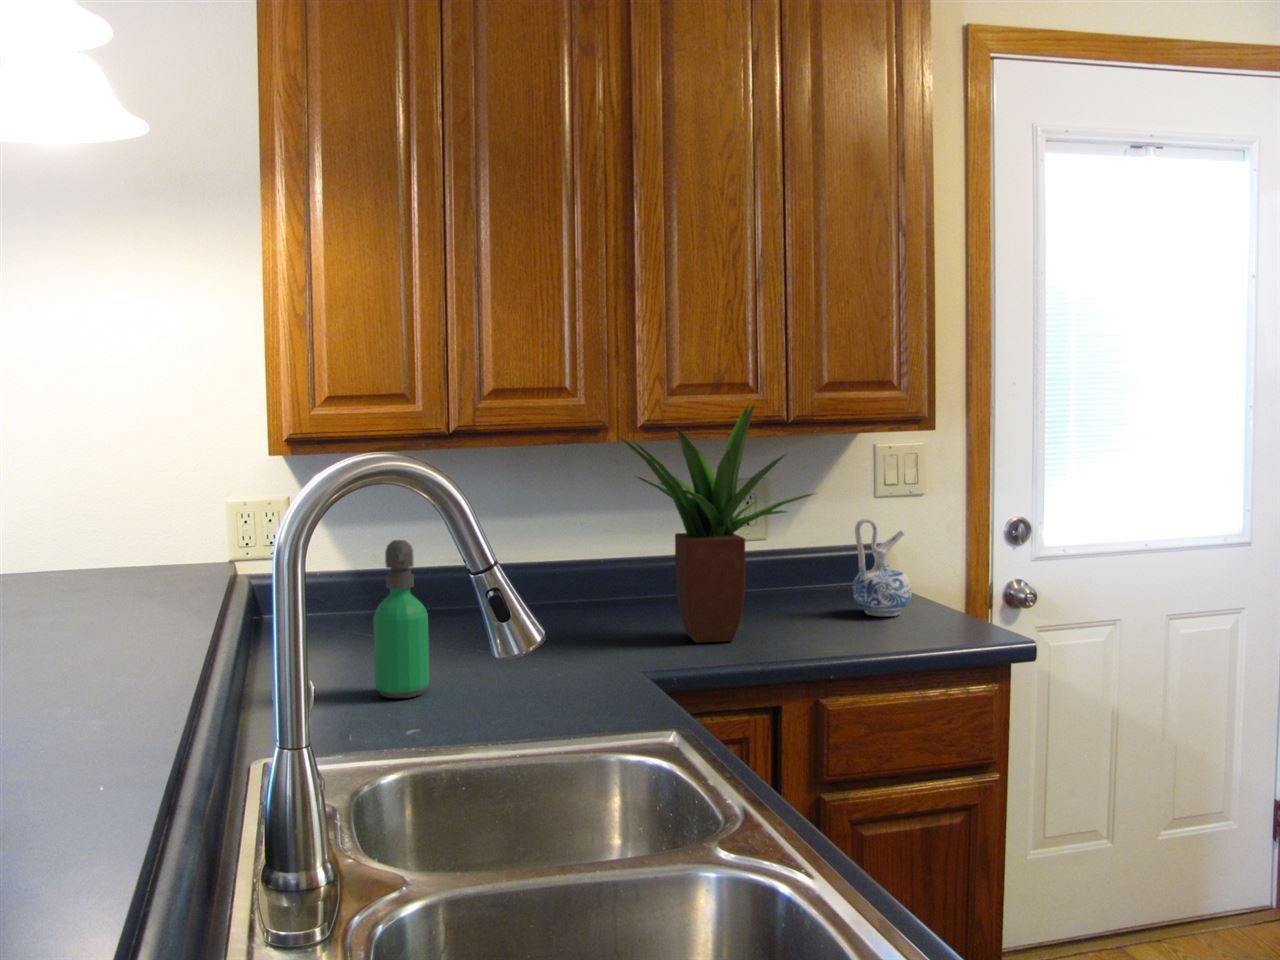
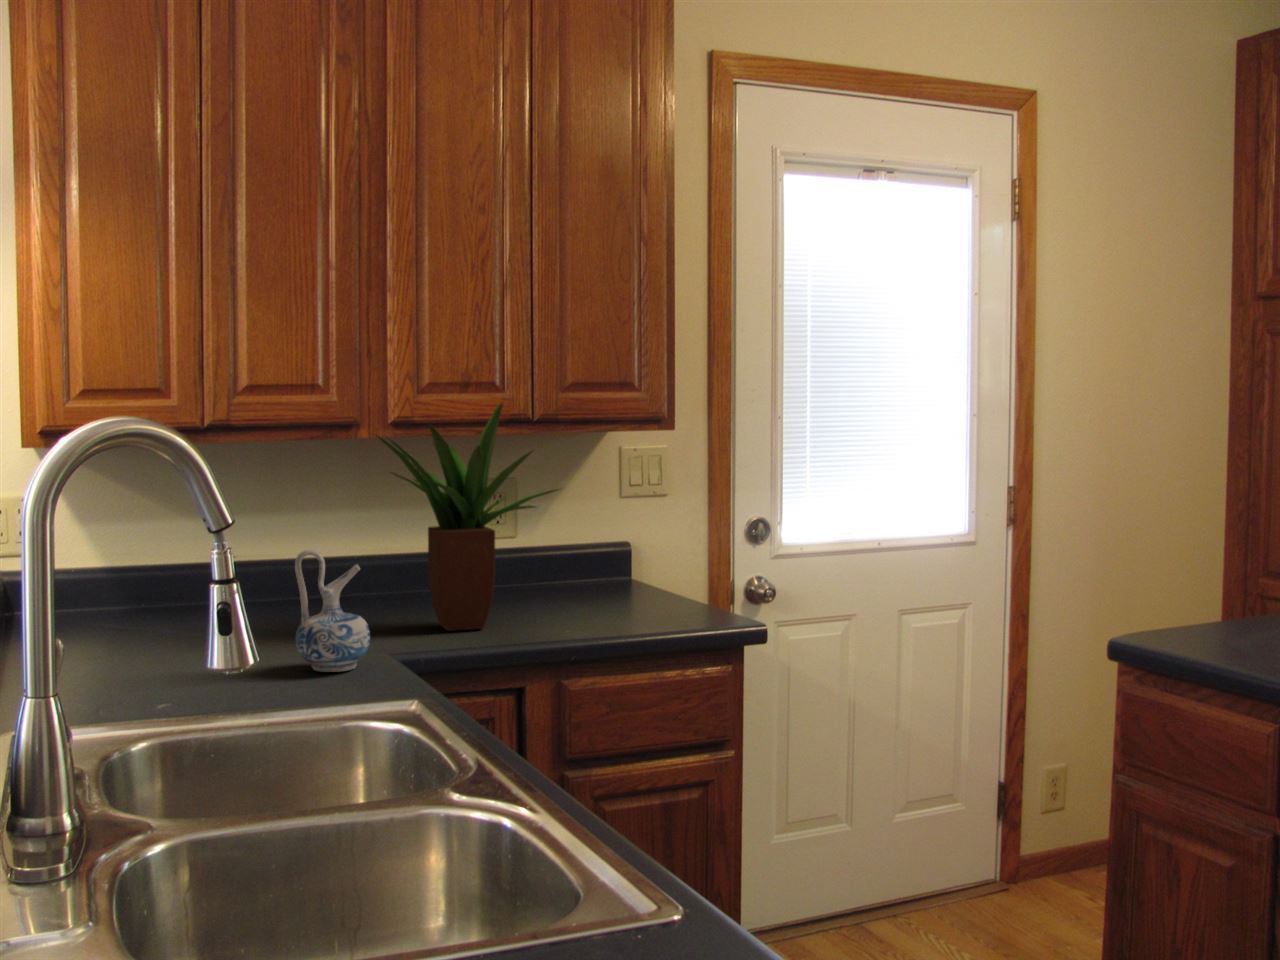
ceramic pitcher: present [852,518,912,616] -> present [295,549,370,672]
soap dispenser: present [373,540,429,698] -> none [118,528,176,685]

